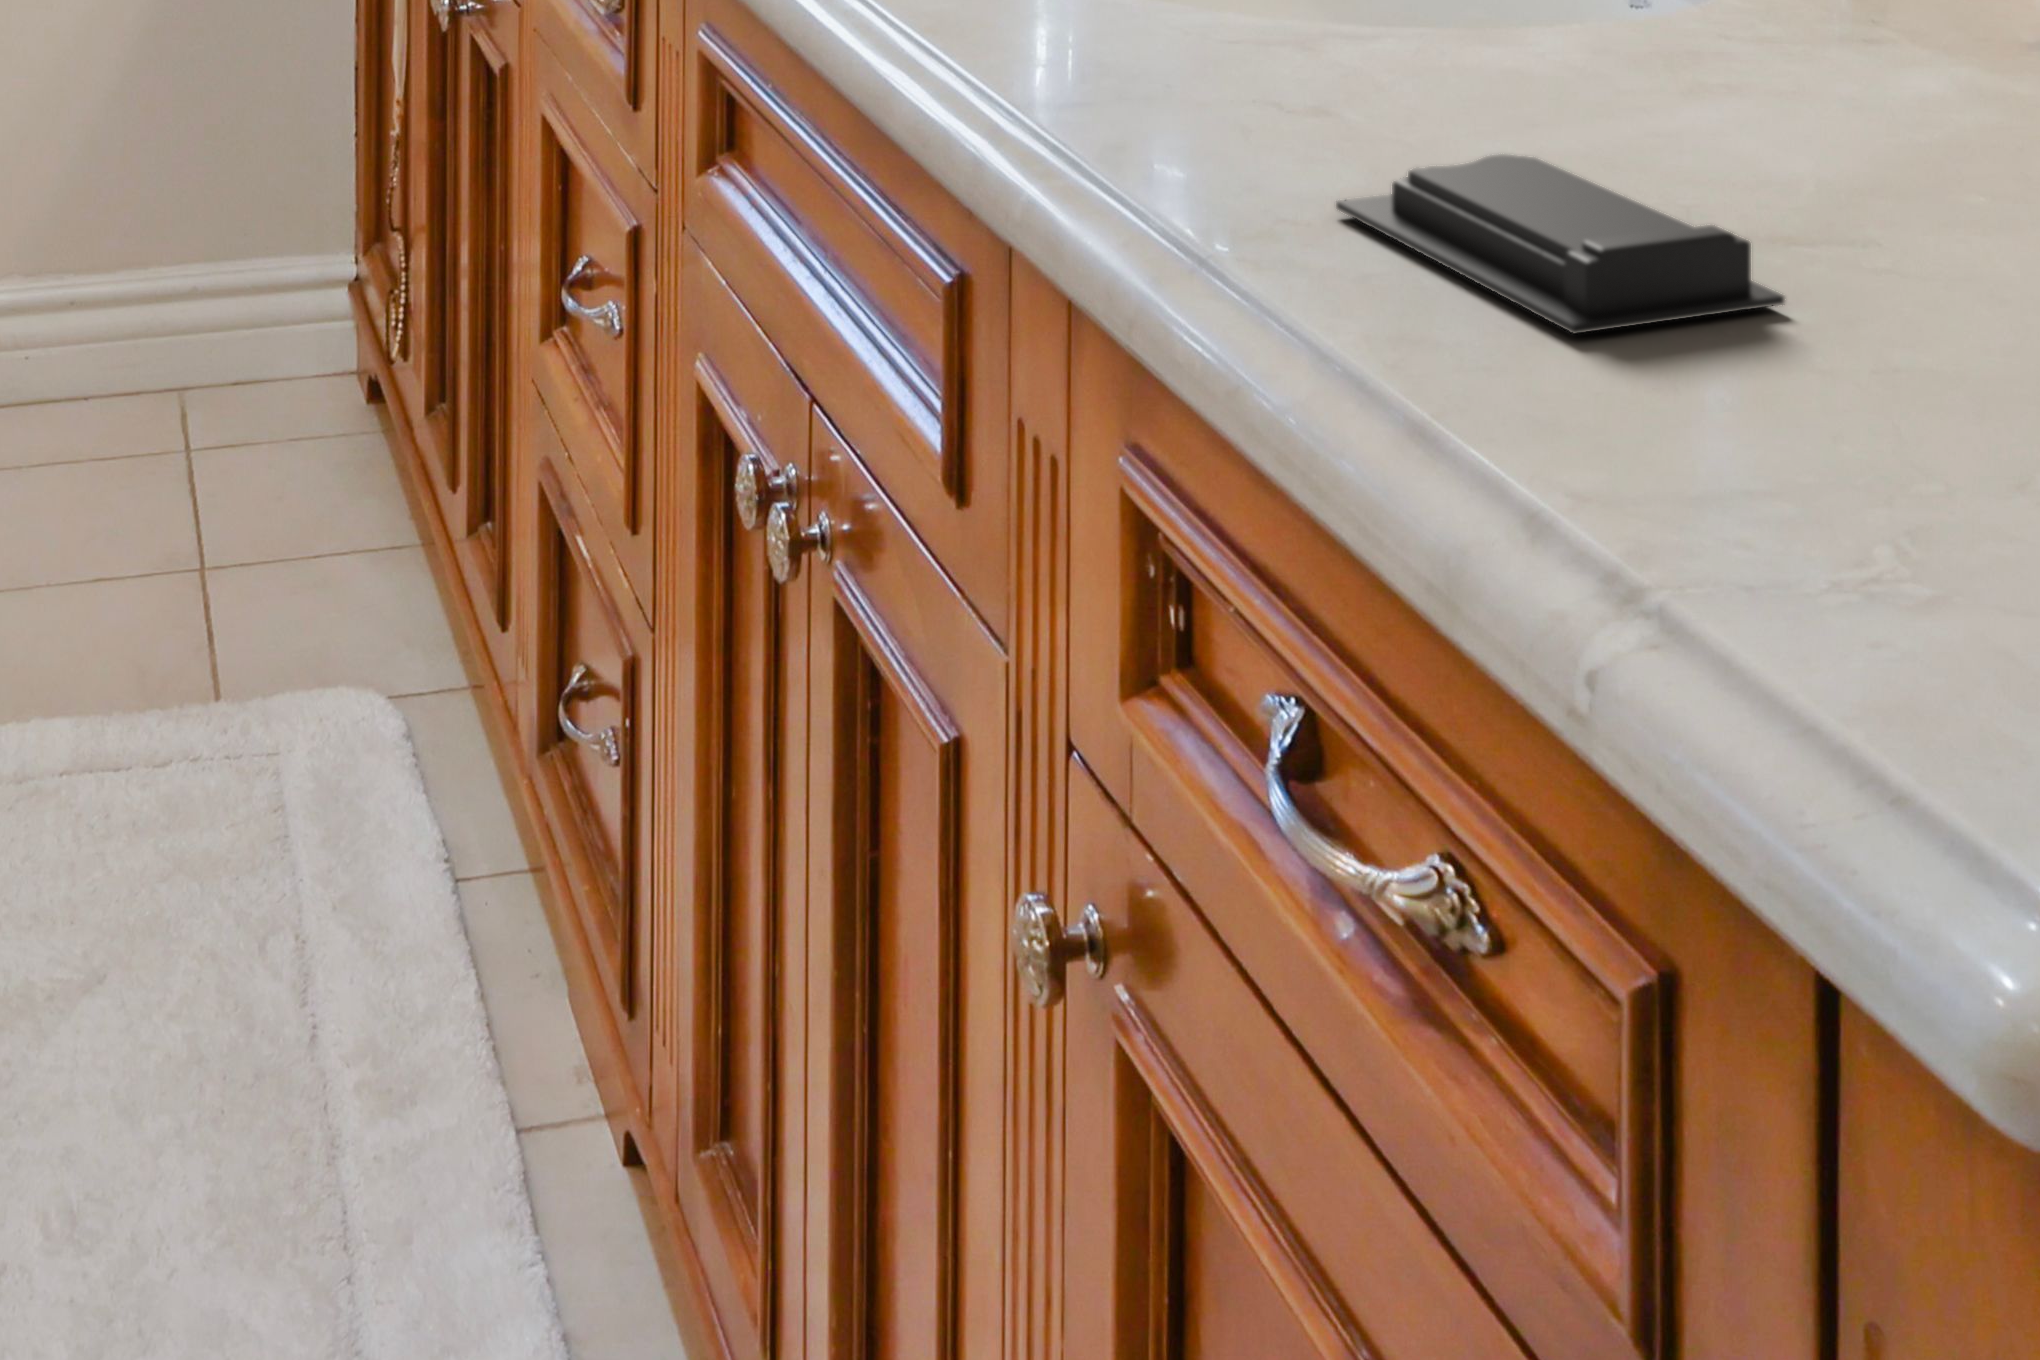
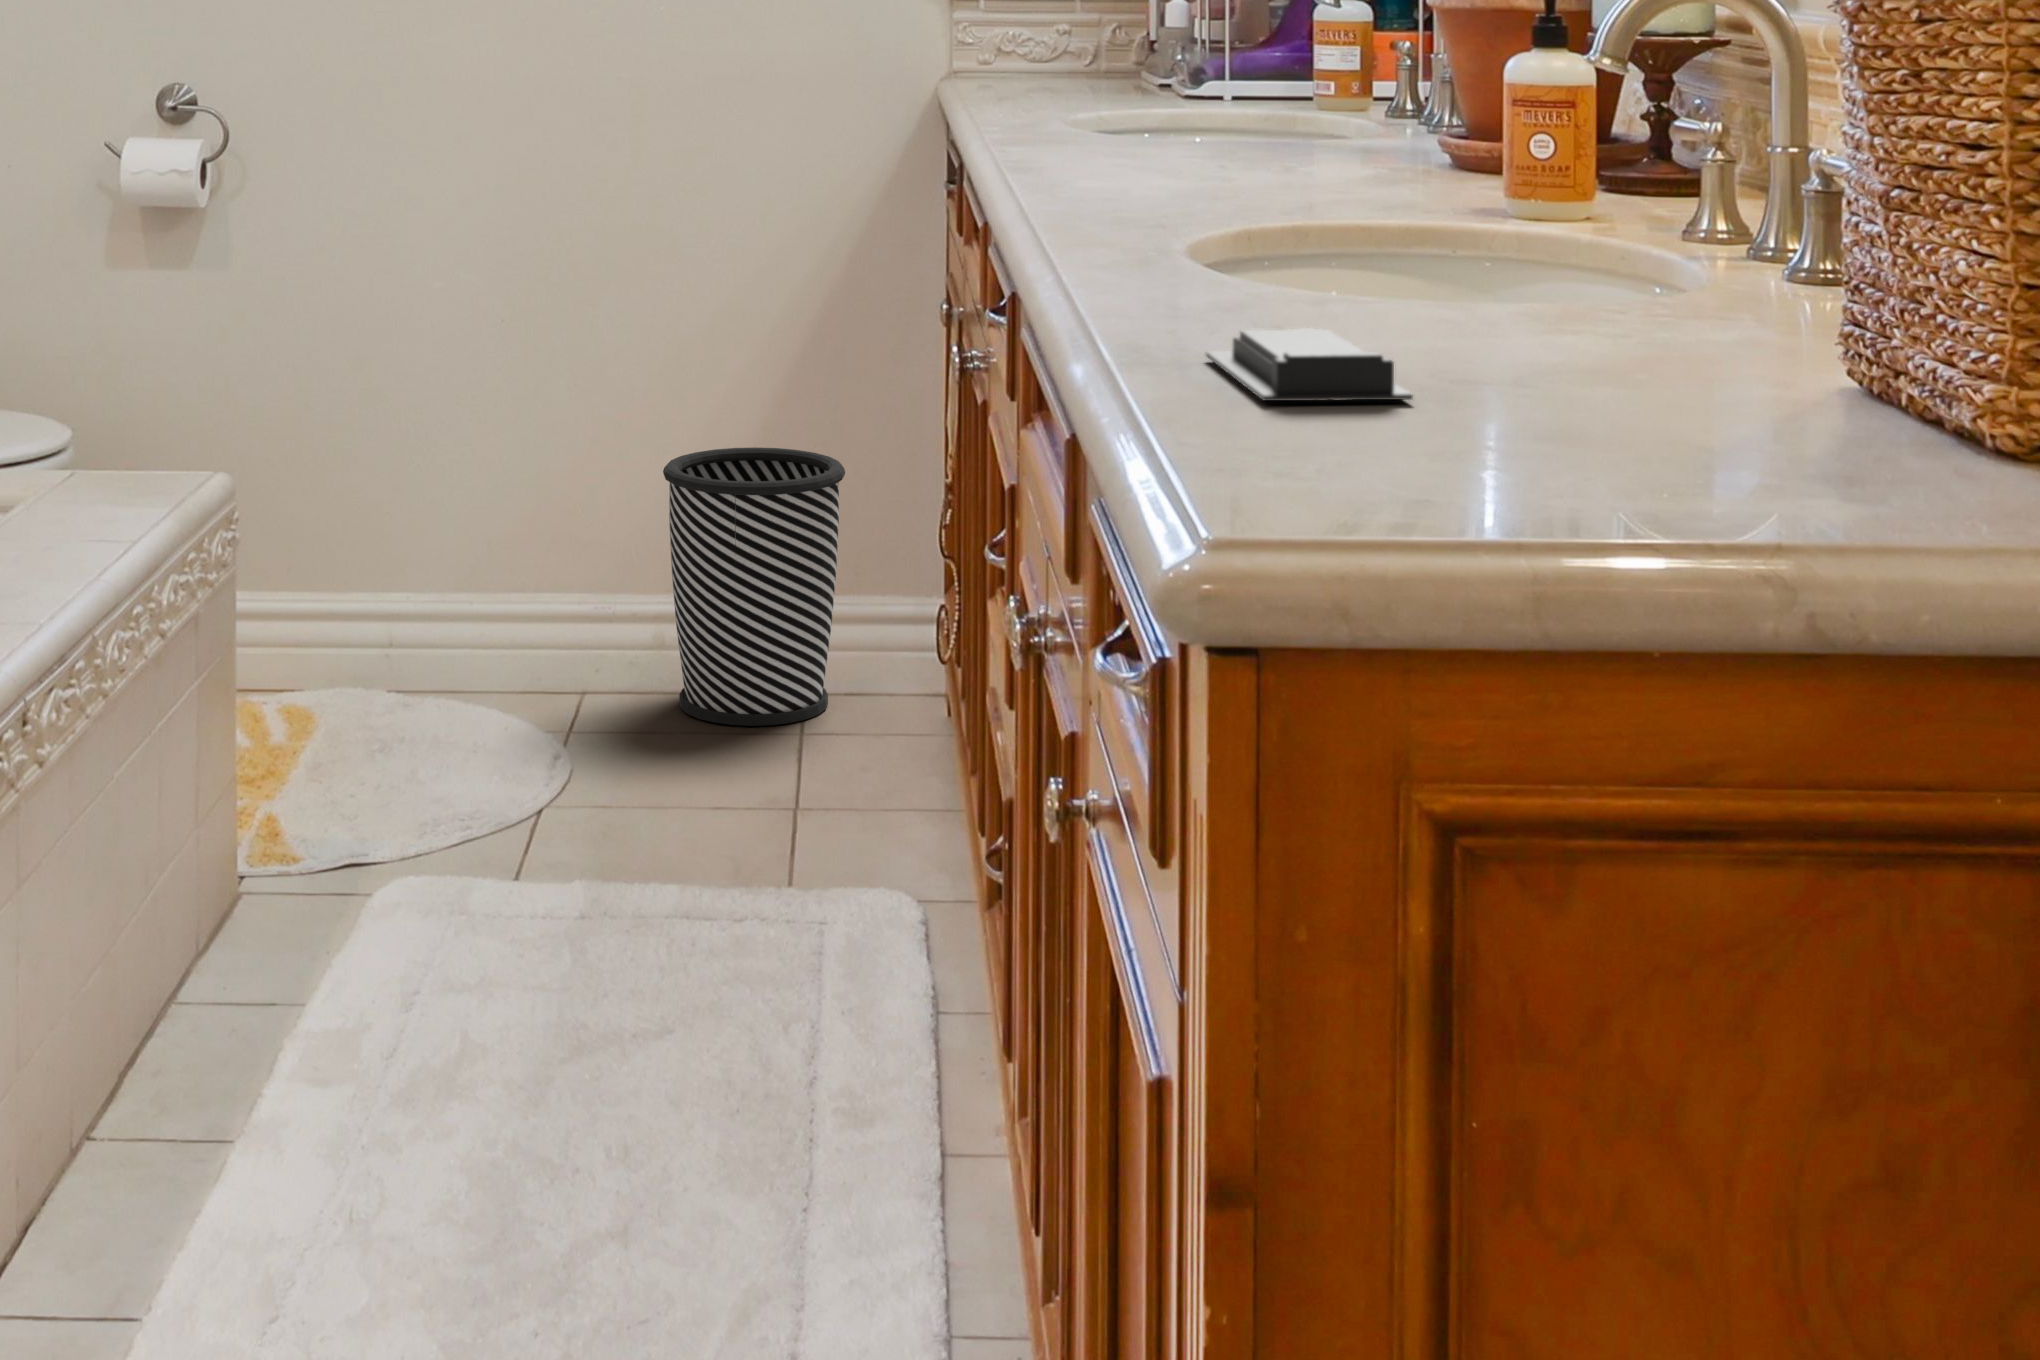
wastebasket: none [7,100,246,468] -> present [663,447,845,726]

